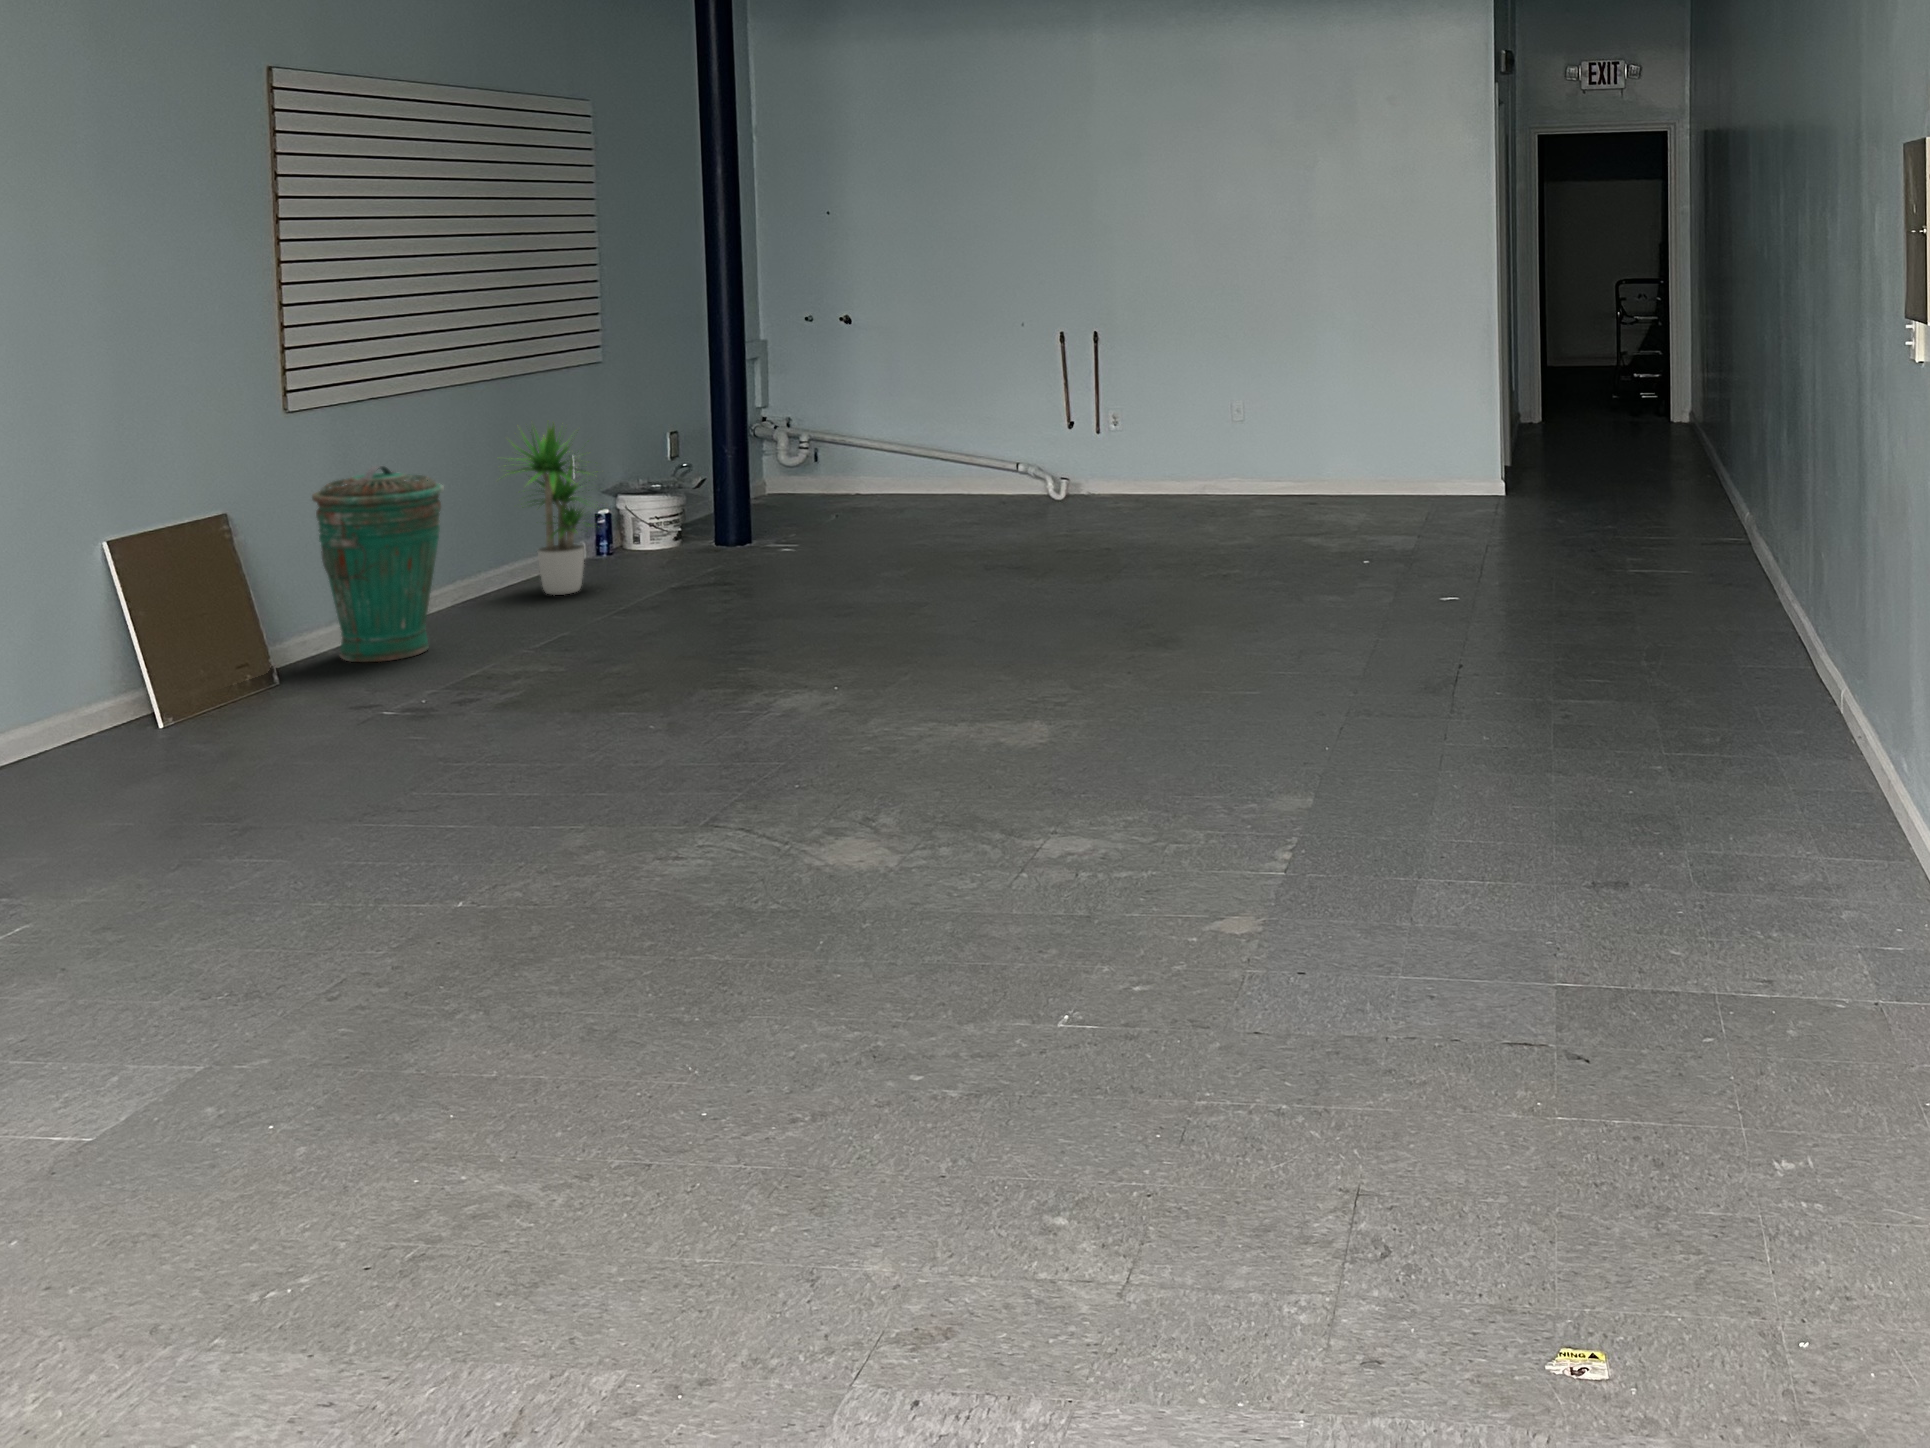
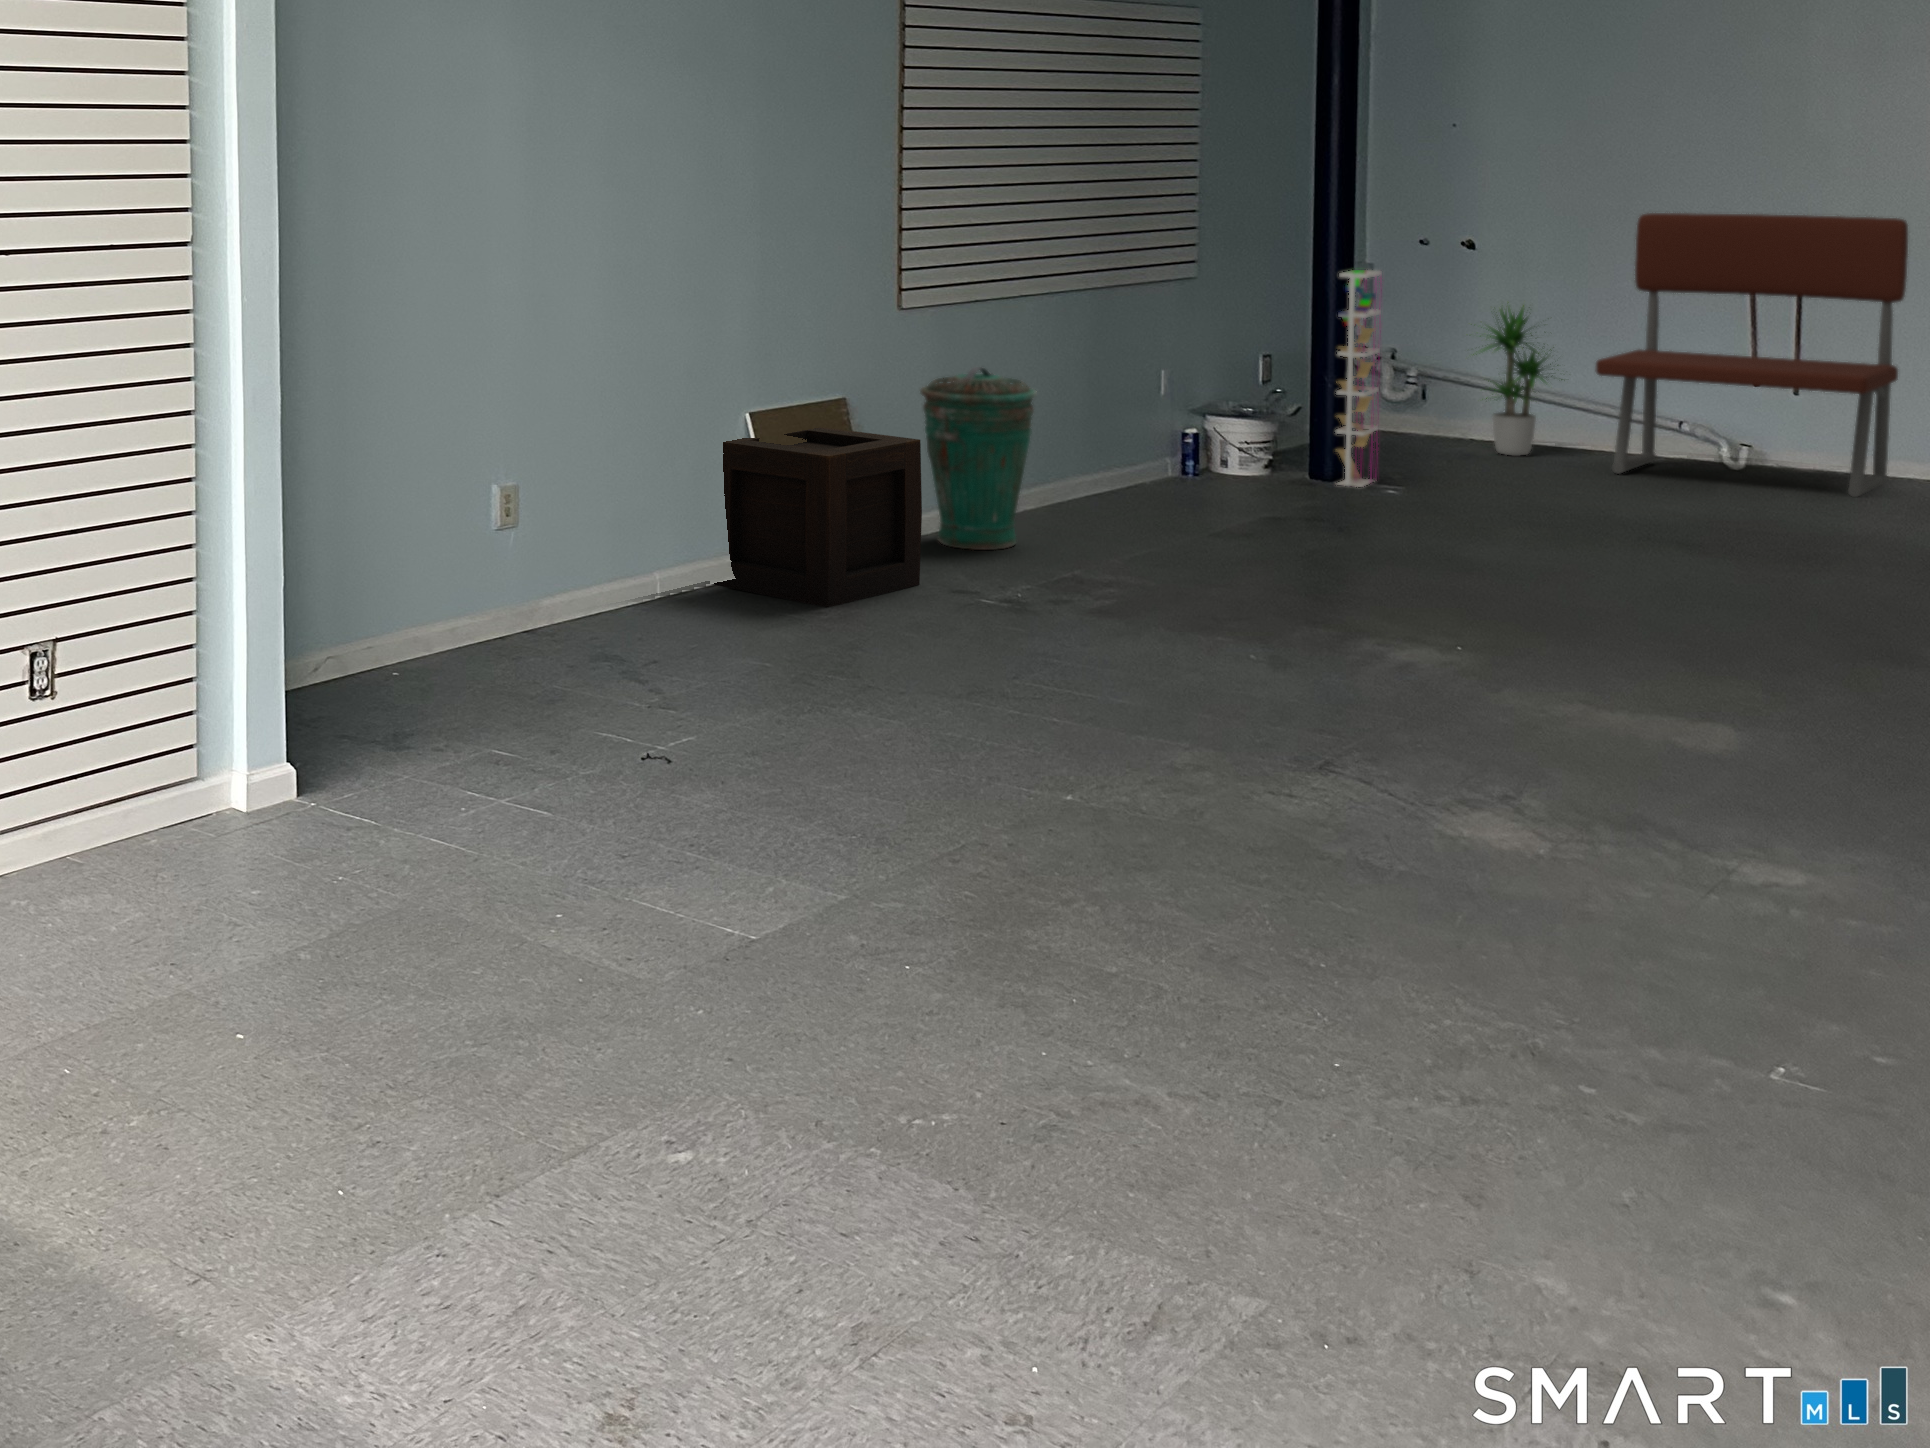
bench: none [949,288,1161,511] -> present [1595,213,1908,497]
shelving unit: none [736,346,779,548] -> present [1336,270,1382,487]
potted plant: present [498,423,597,595] -> present [1473,302,1563,456]
wooden crate: none [35,549,315,757] -> present [713,427,922,608]

